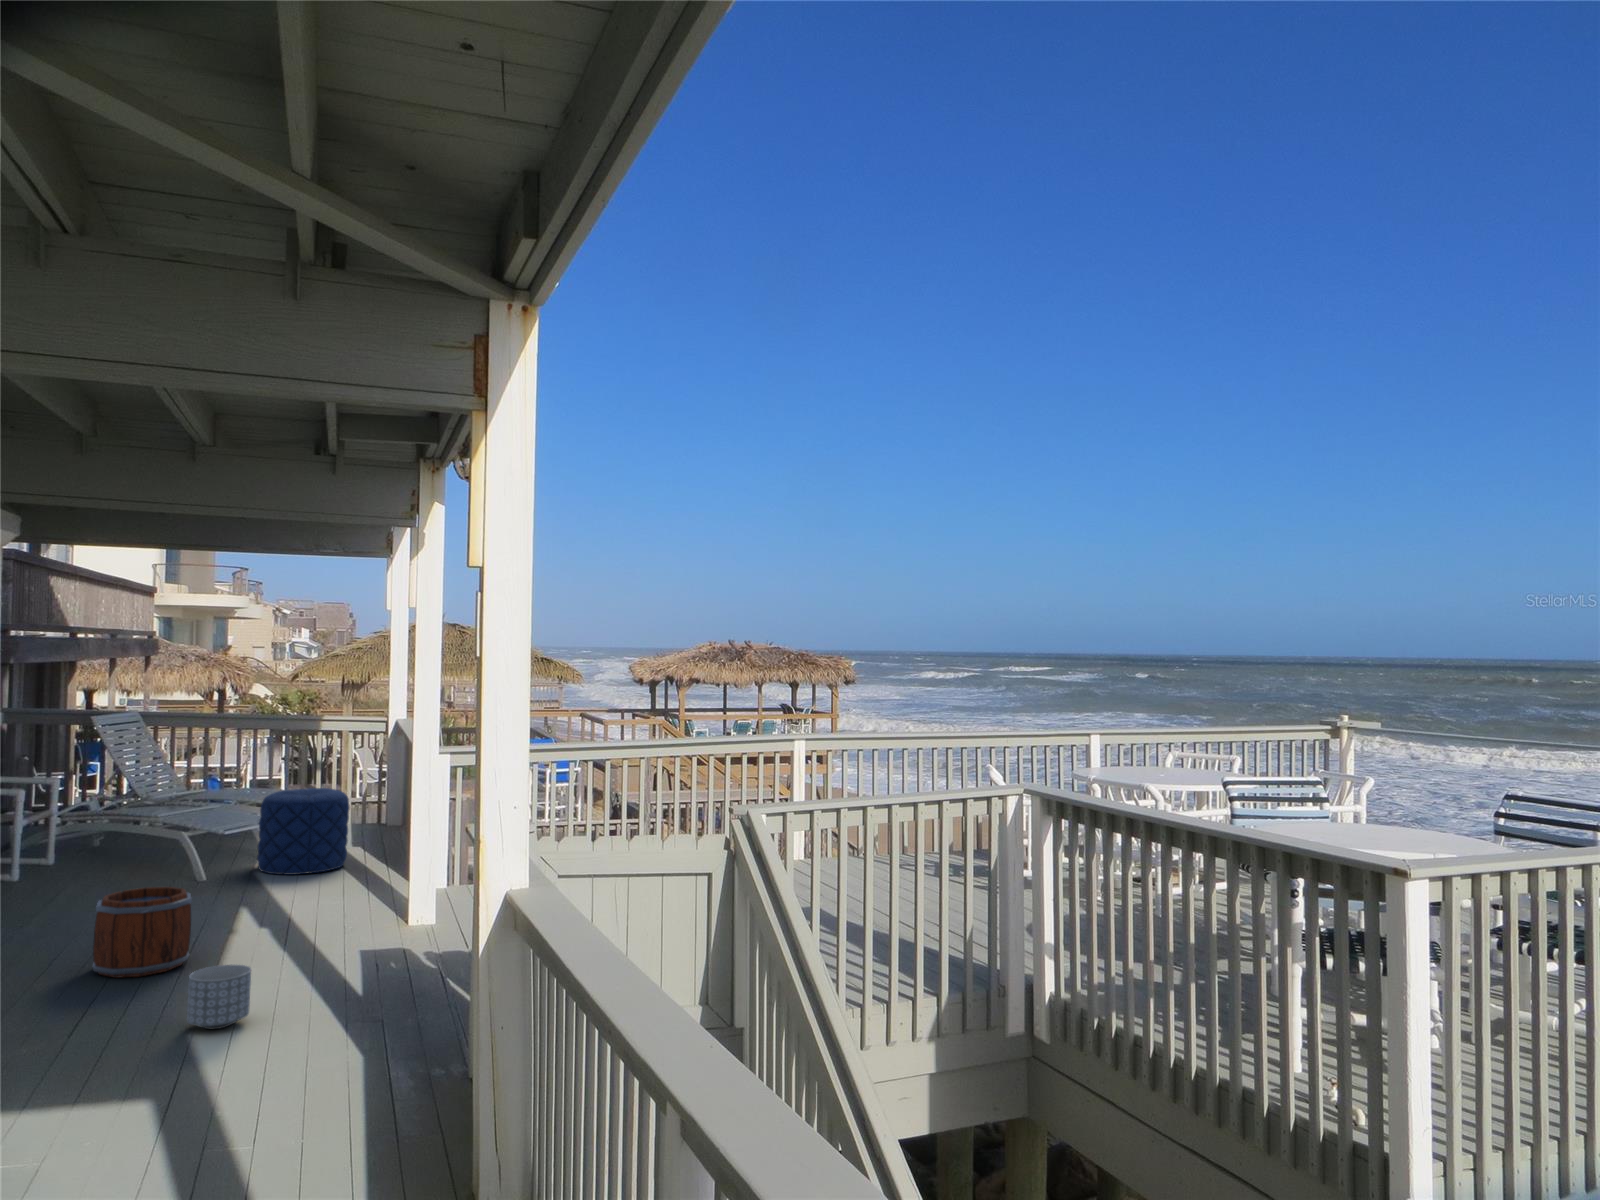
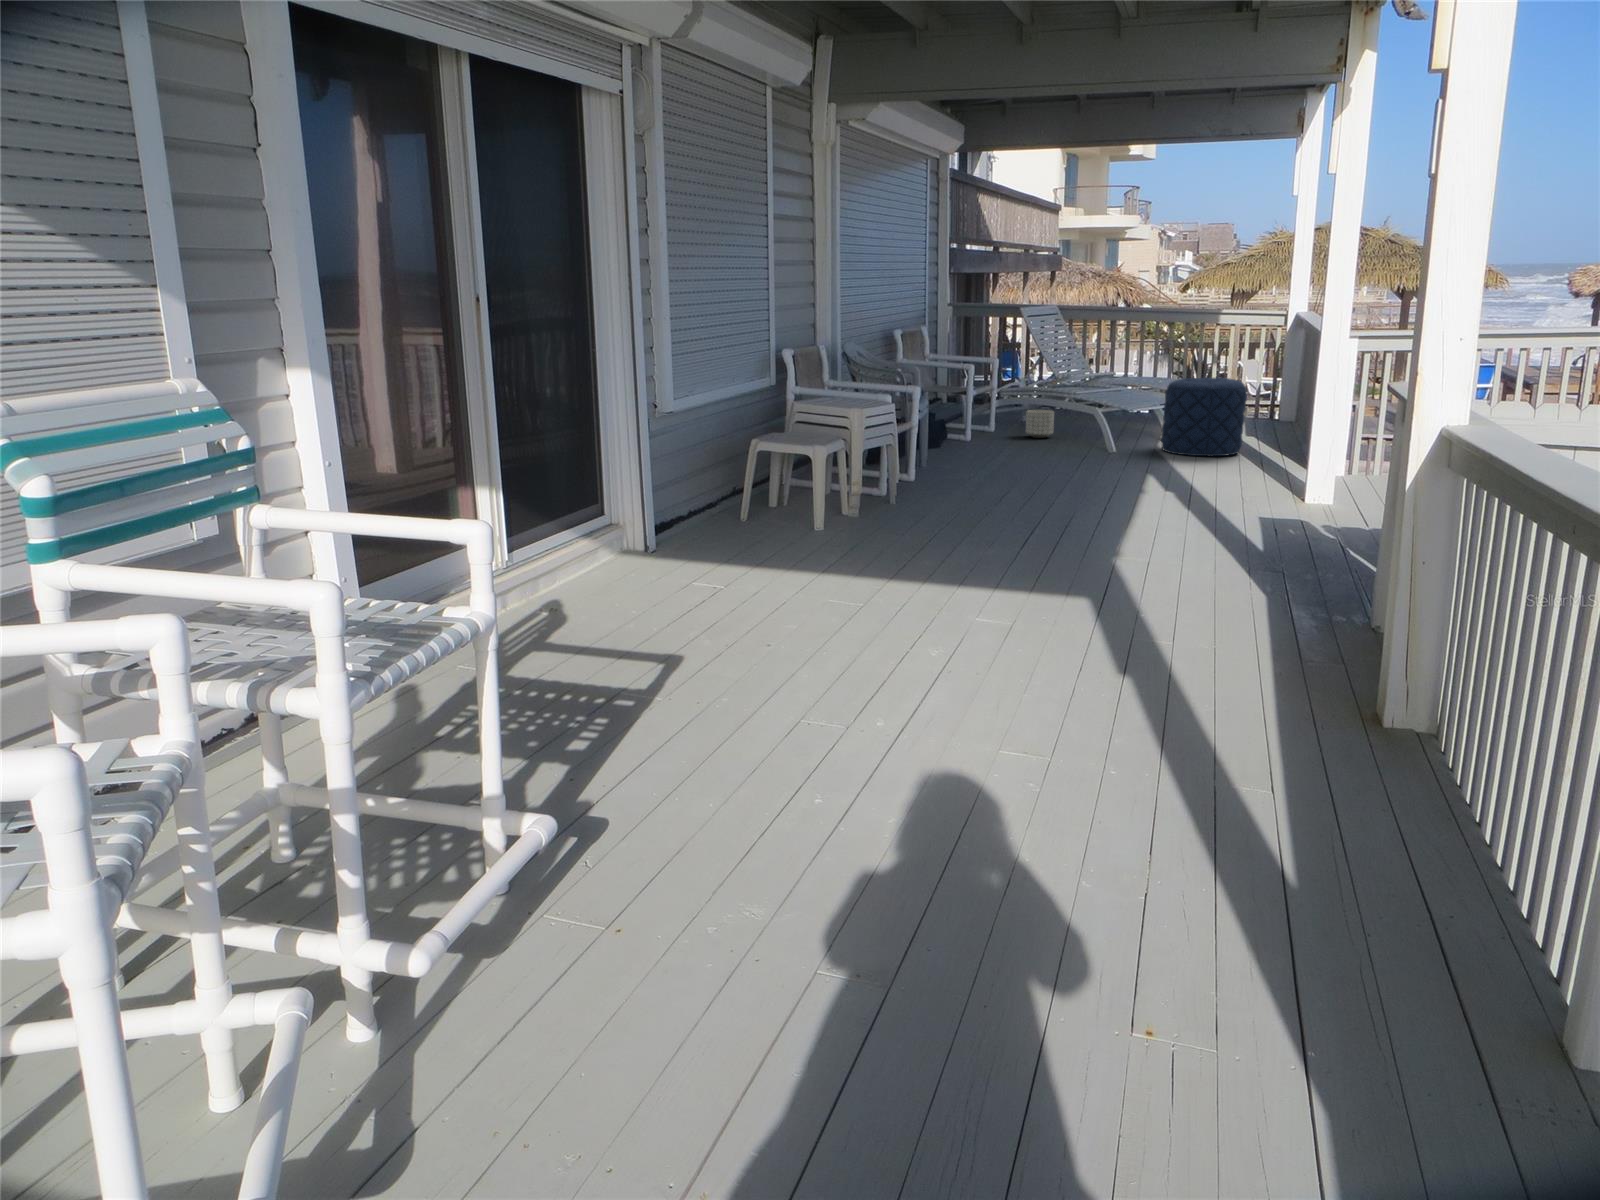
bucket: present [92,887,192,978] -> none [1047,440,1119,508]
planter: present [187,965,251,1029] -> present [1026,410,1054,438]

